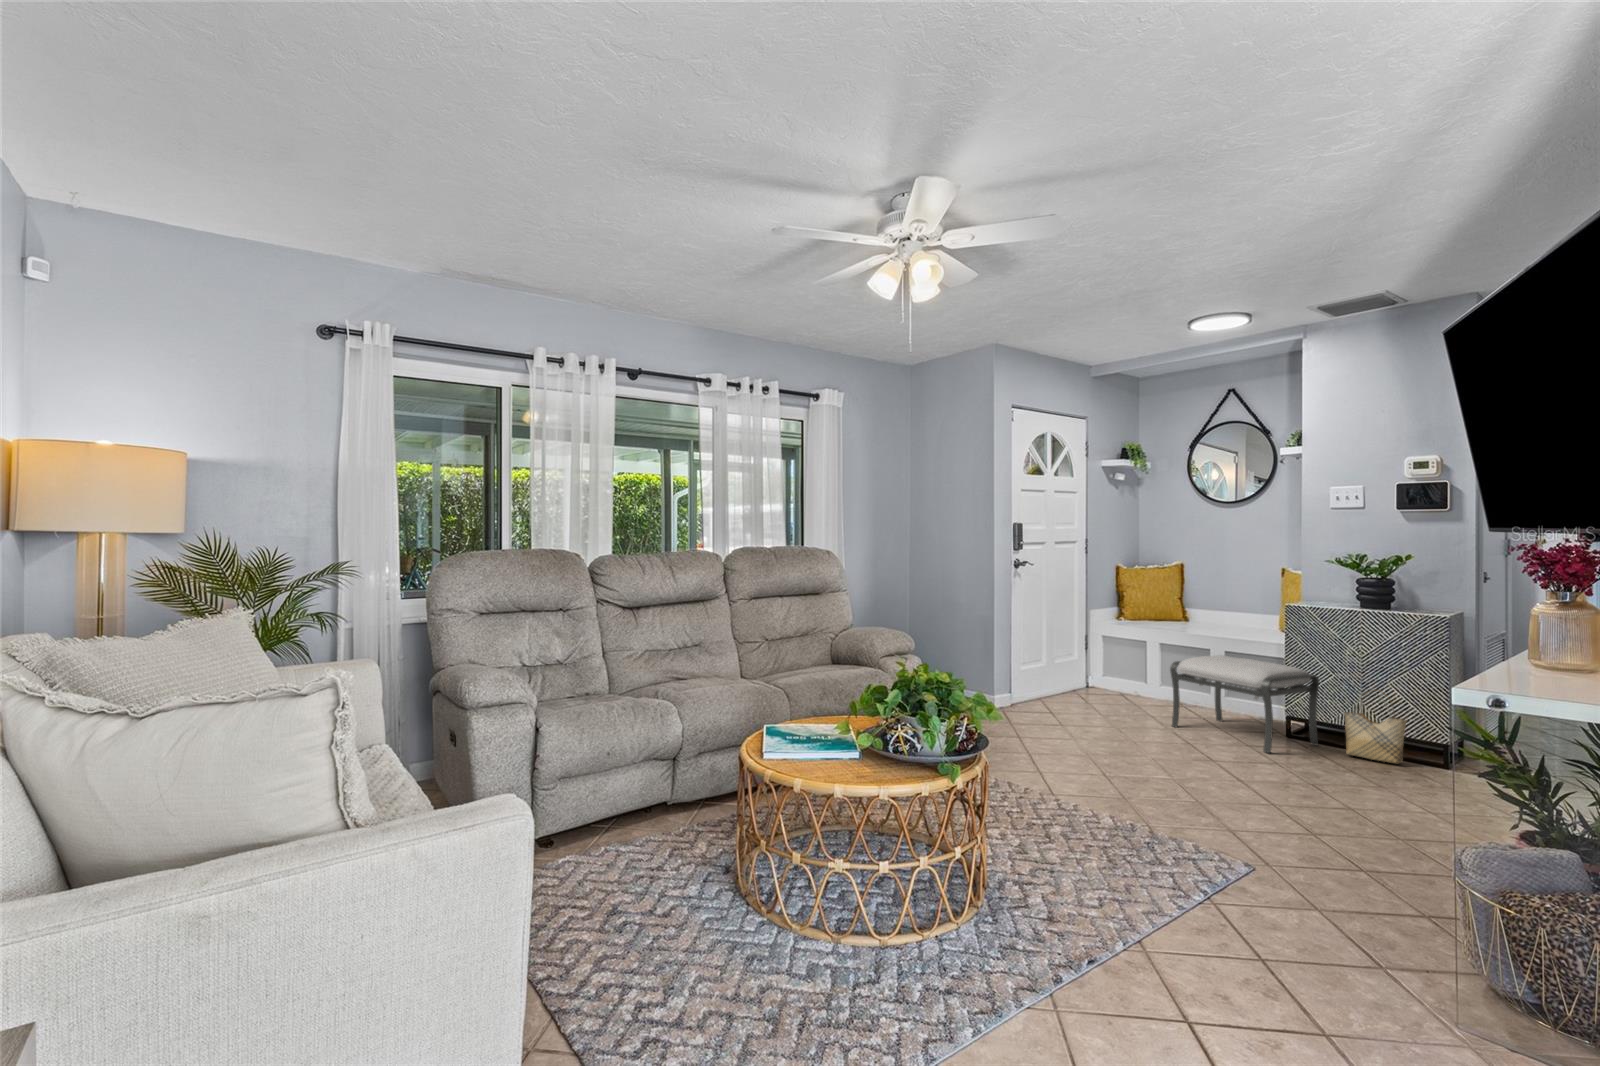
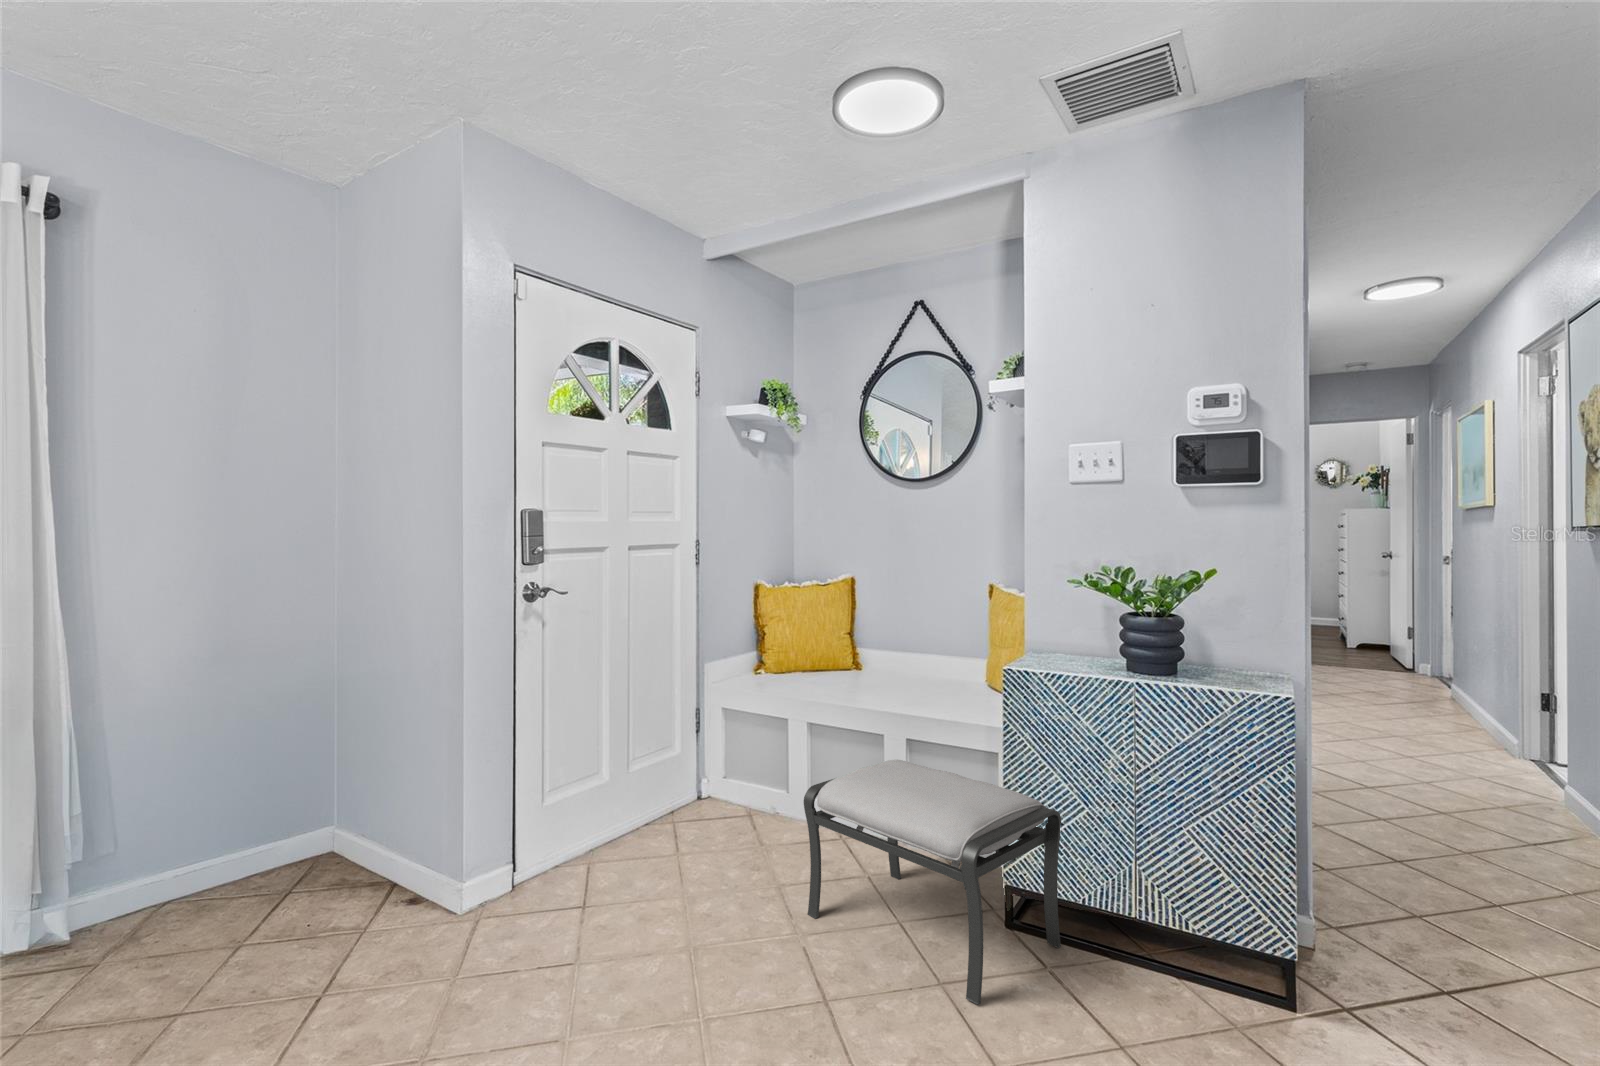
woven basket: present [1344,690,1407,763] -> none [1106,839,1219,1003]

